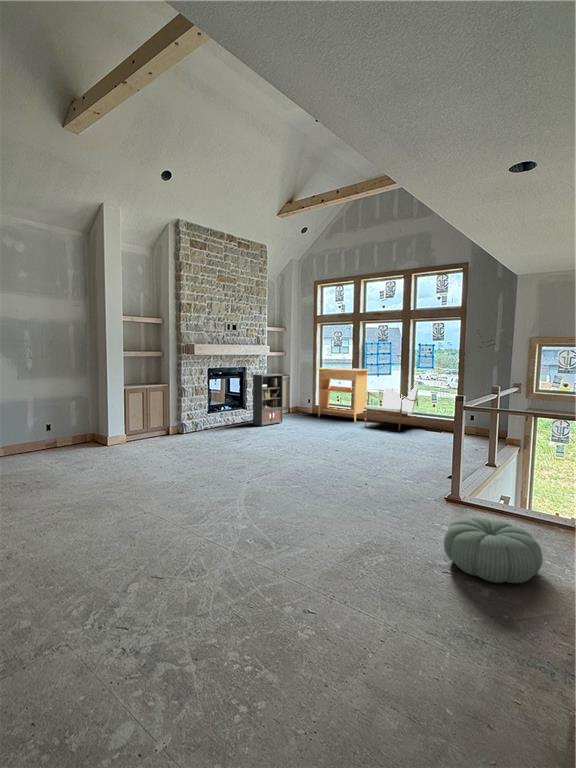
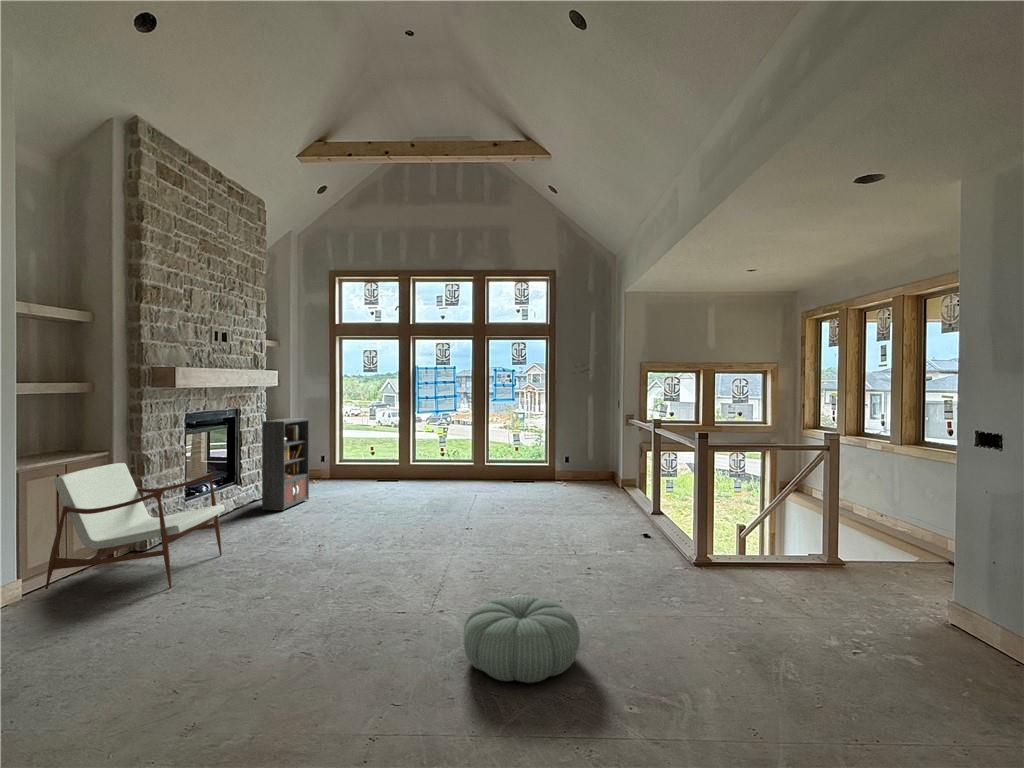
console table: present [317,367,369,422] -> none [342,404,425,484]
armchair: present [365,387,418,431] -> present [45,463,225,589]
pouf: present [444,517,543,583] -> present [464,595,580,683]

